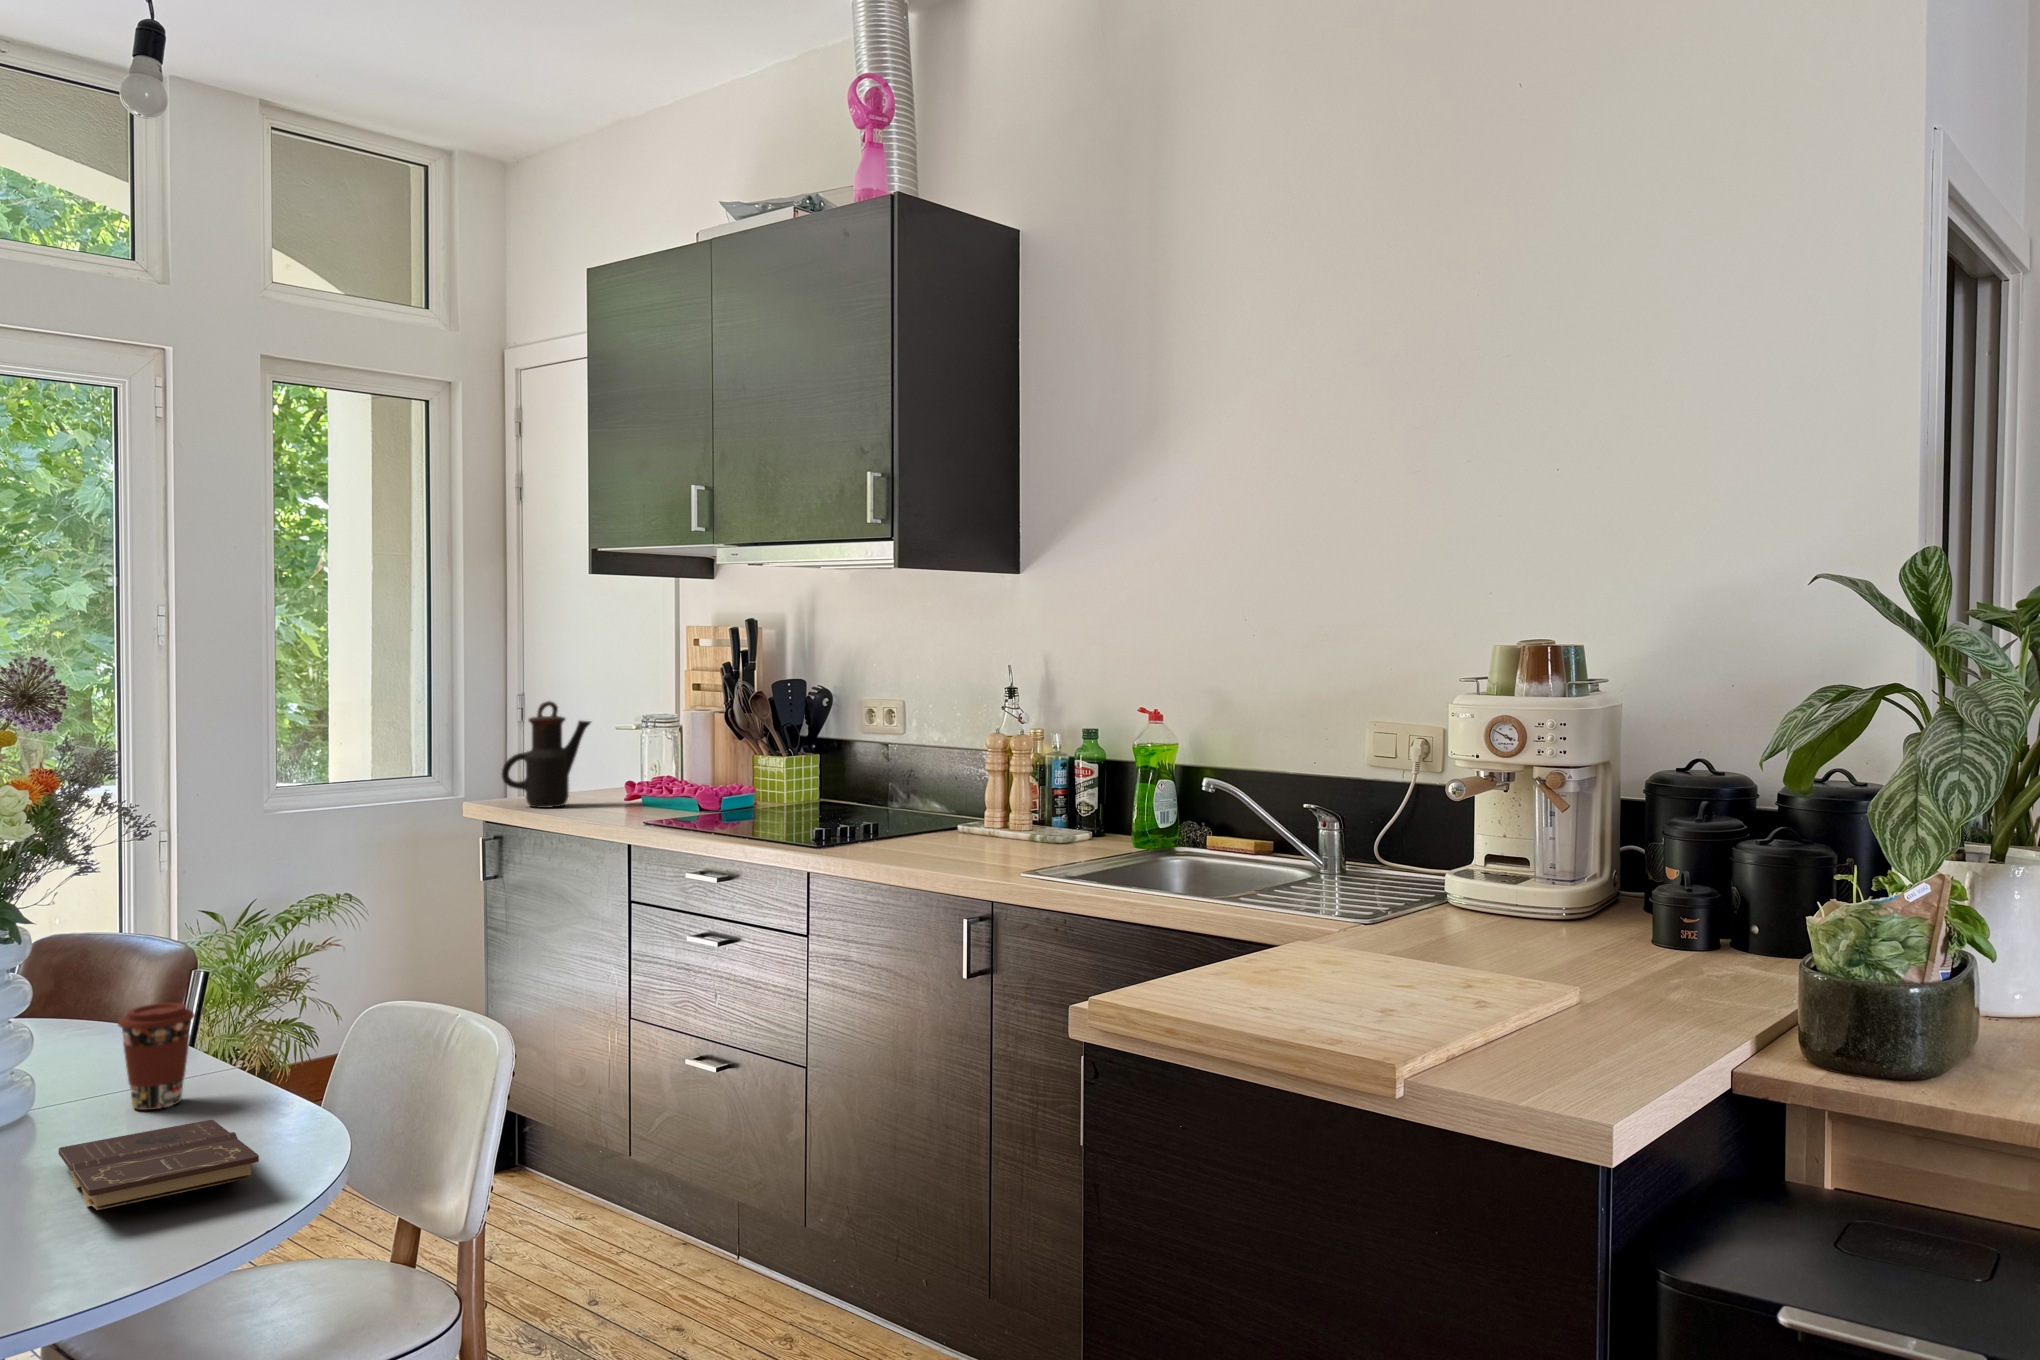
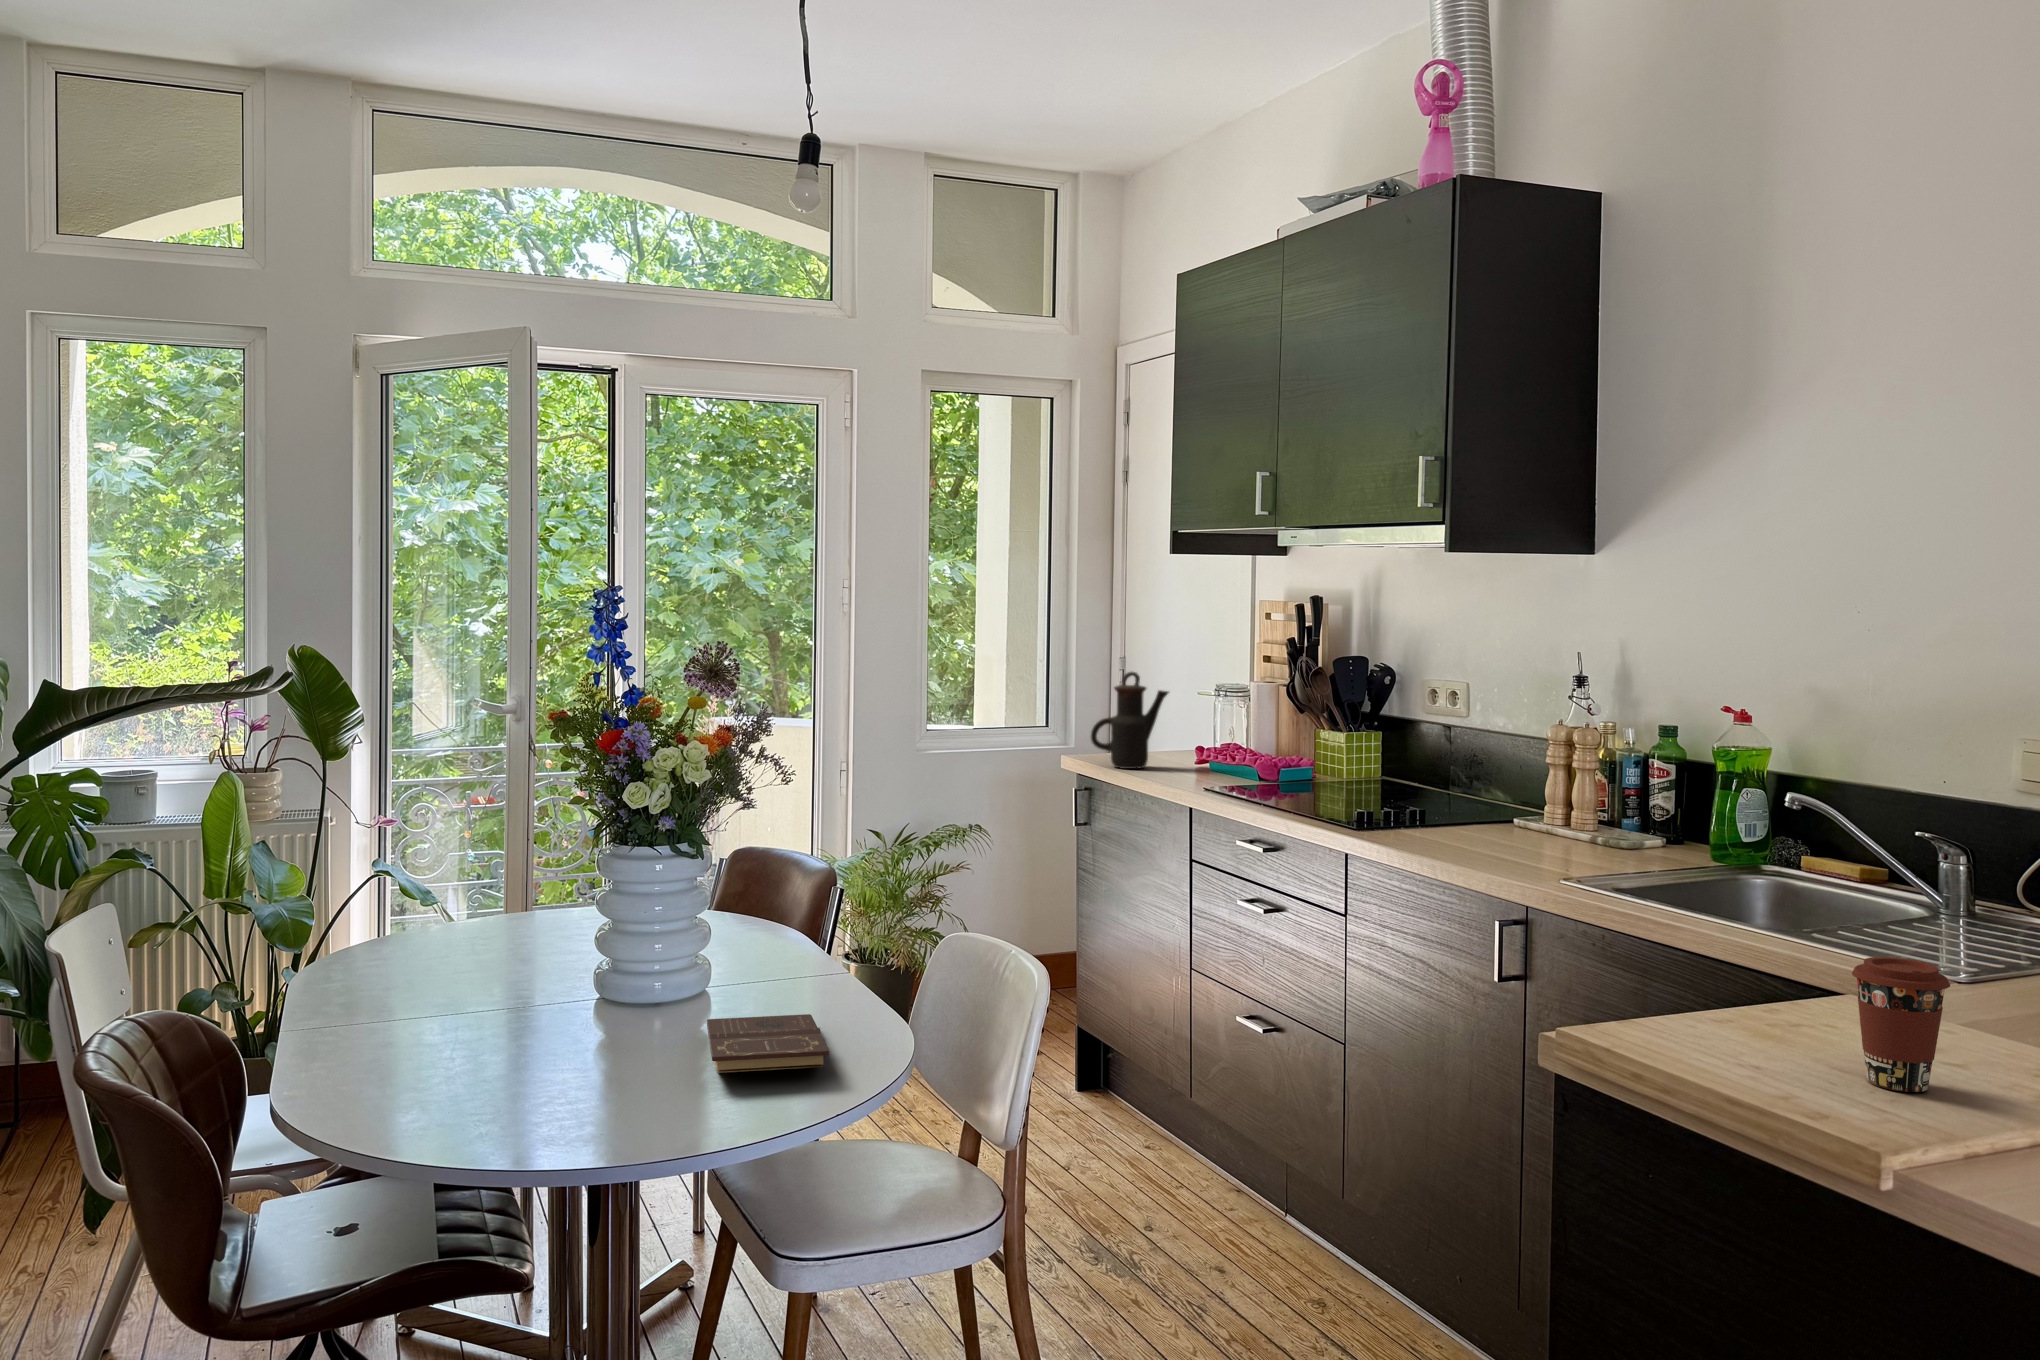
coffee cup: present [118,1003,195,1110] -> present [1852,957,1950,1092]

